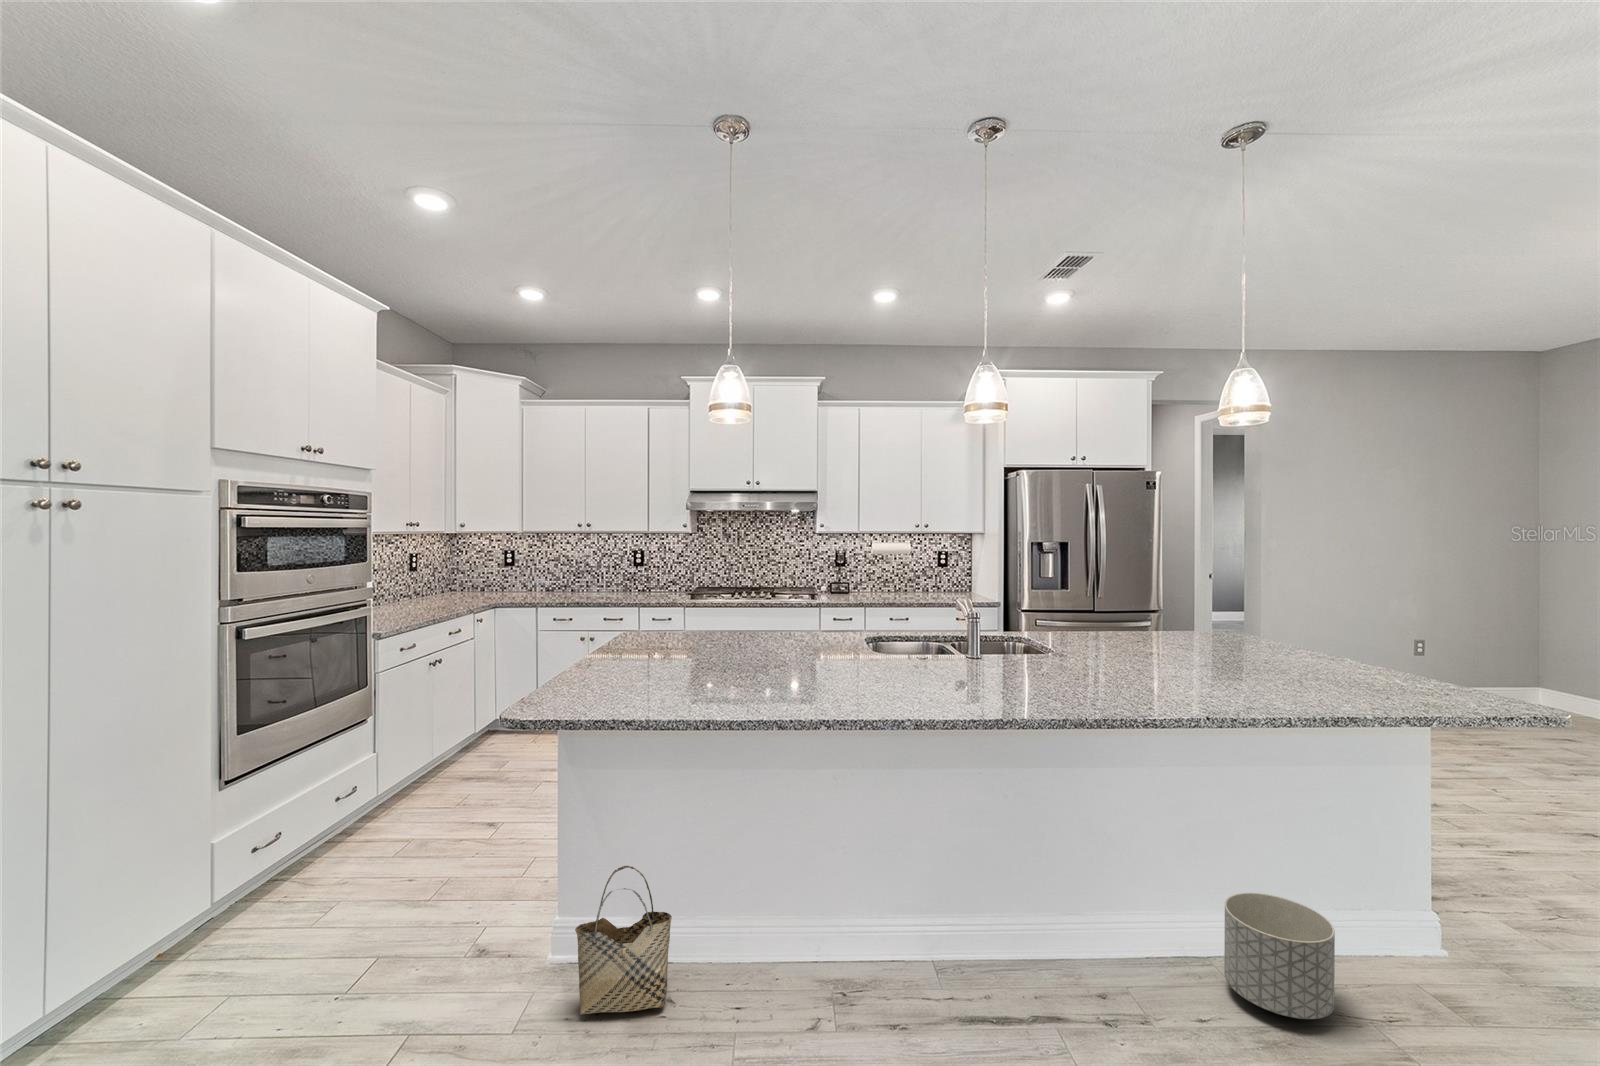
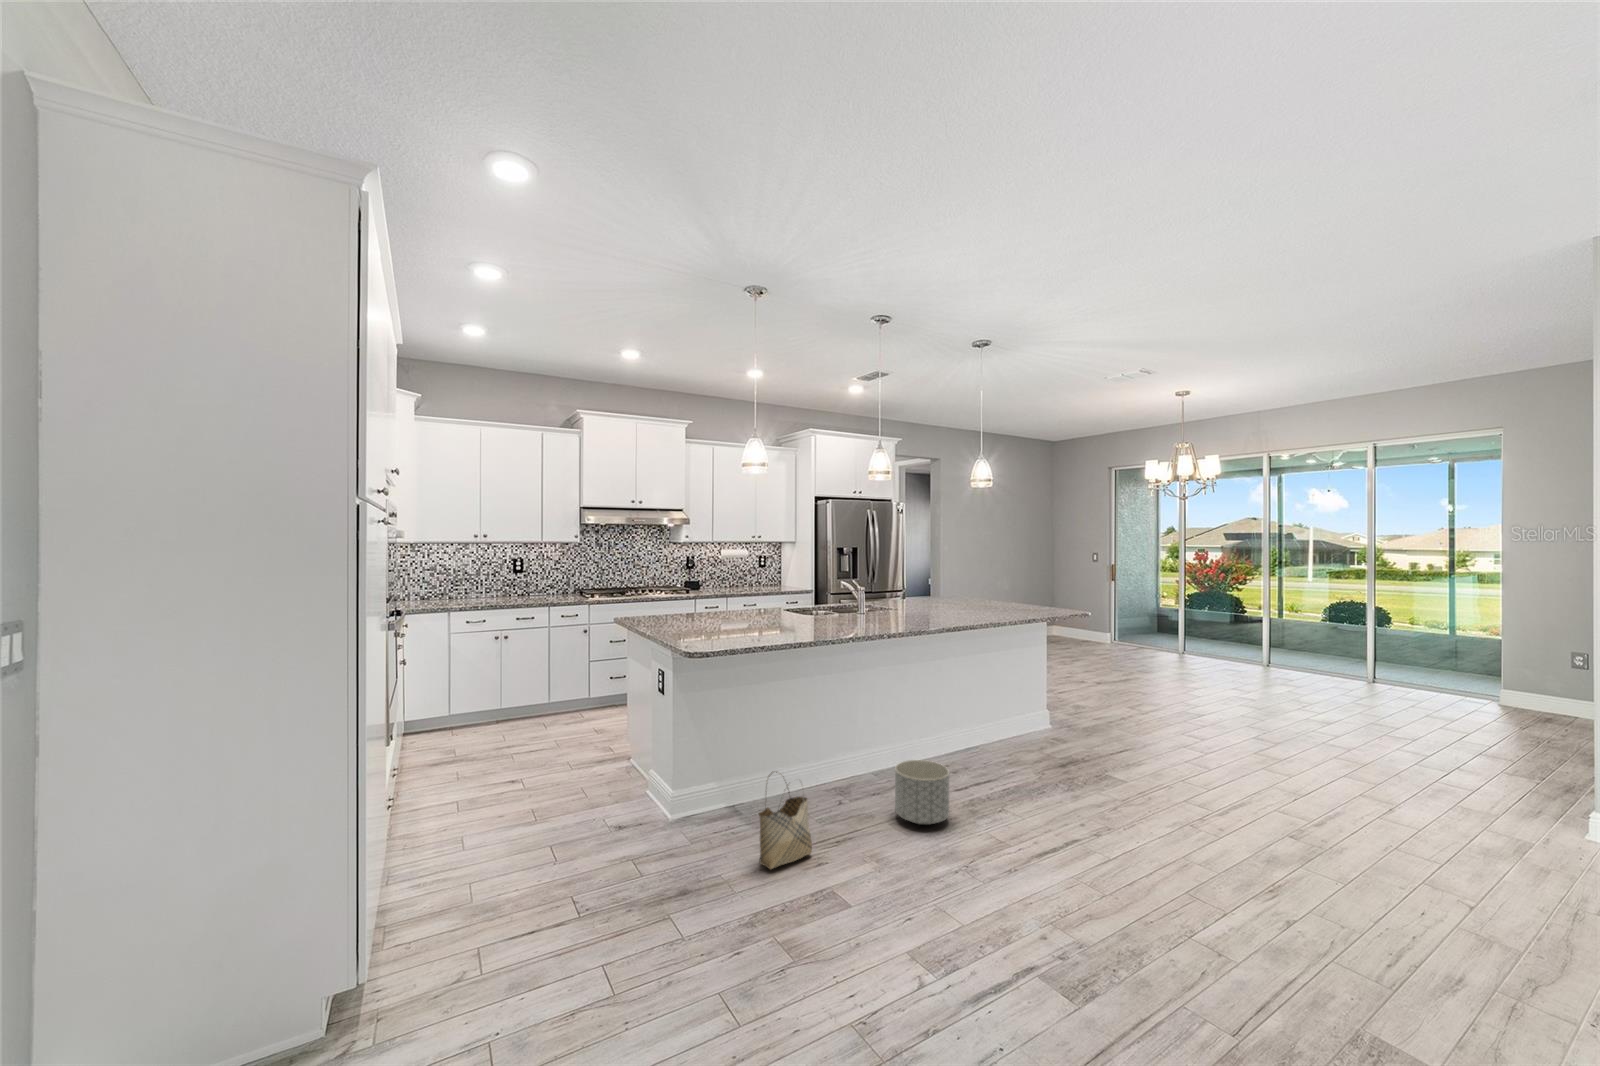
planter: present [1224,893,1335,1019] -> present [895,760,949,825]

